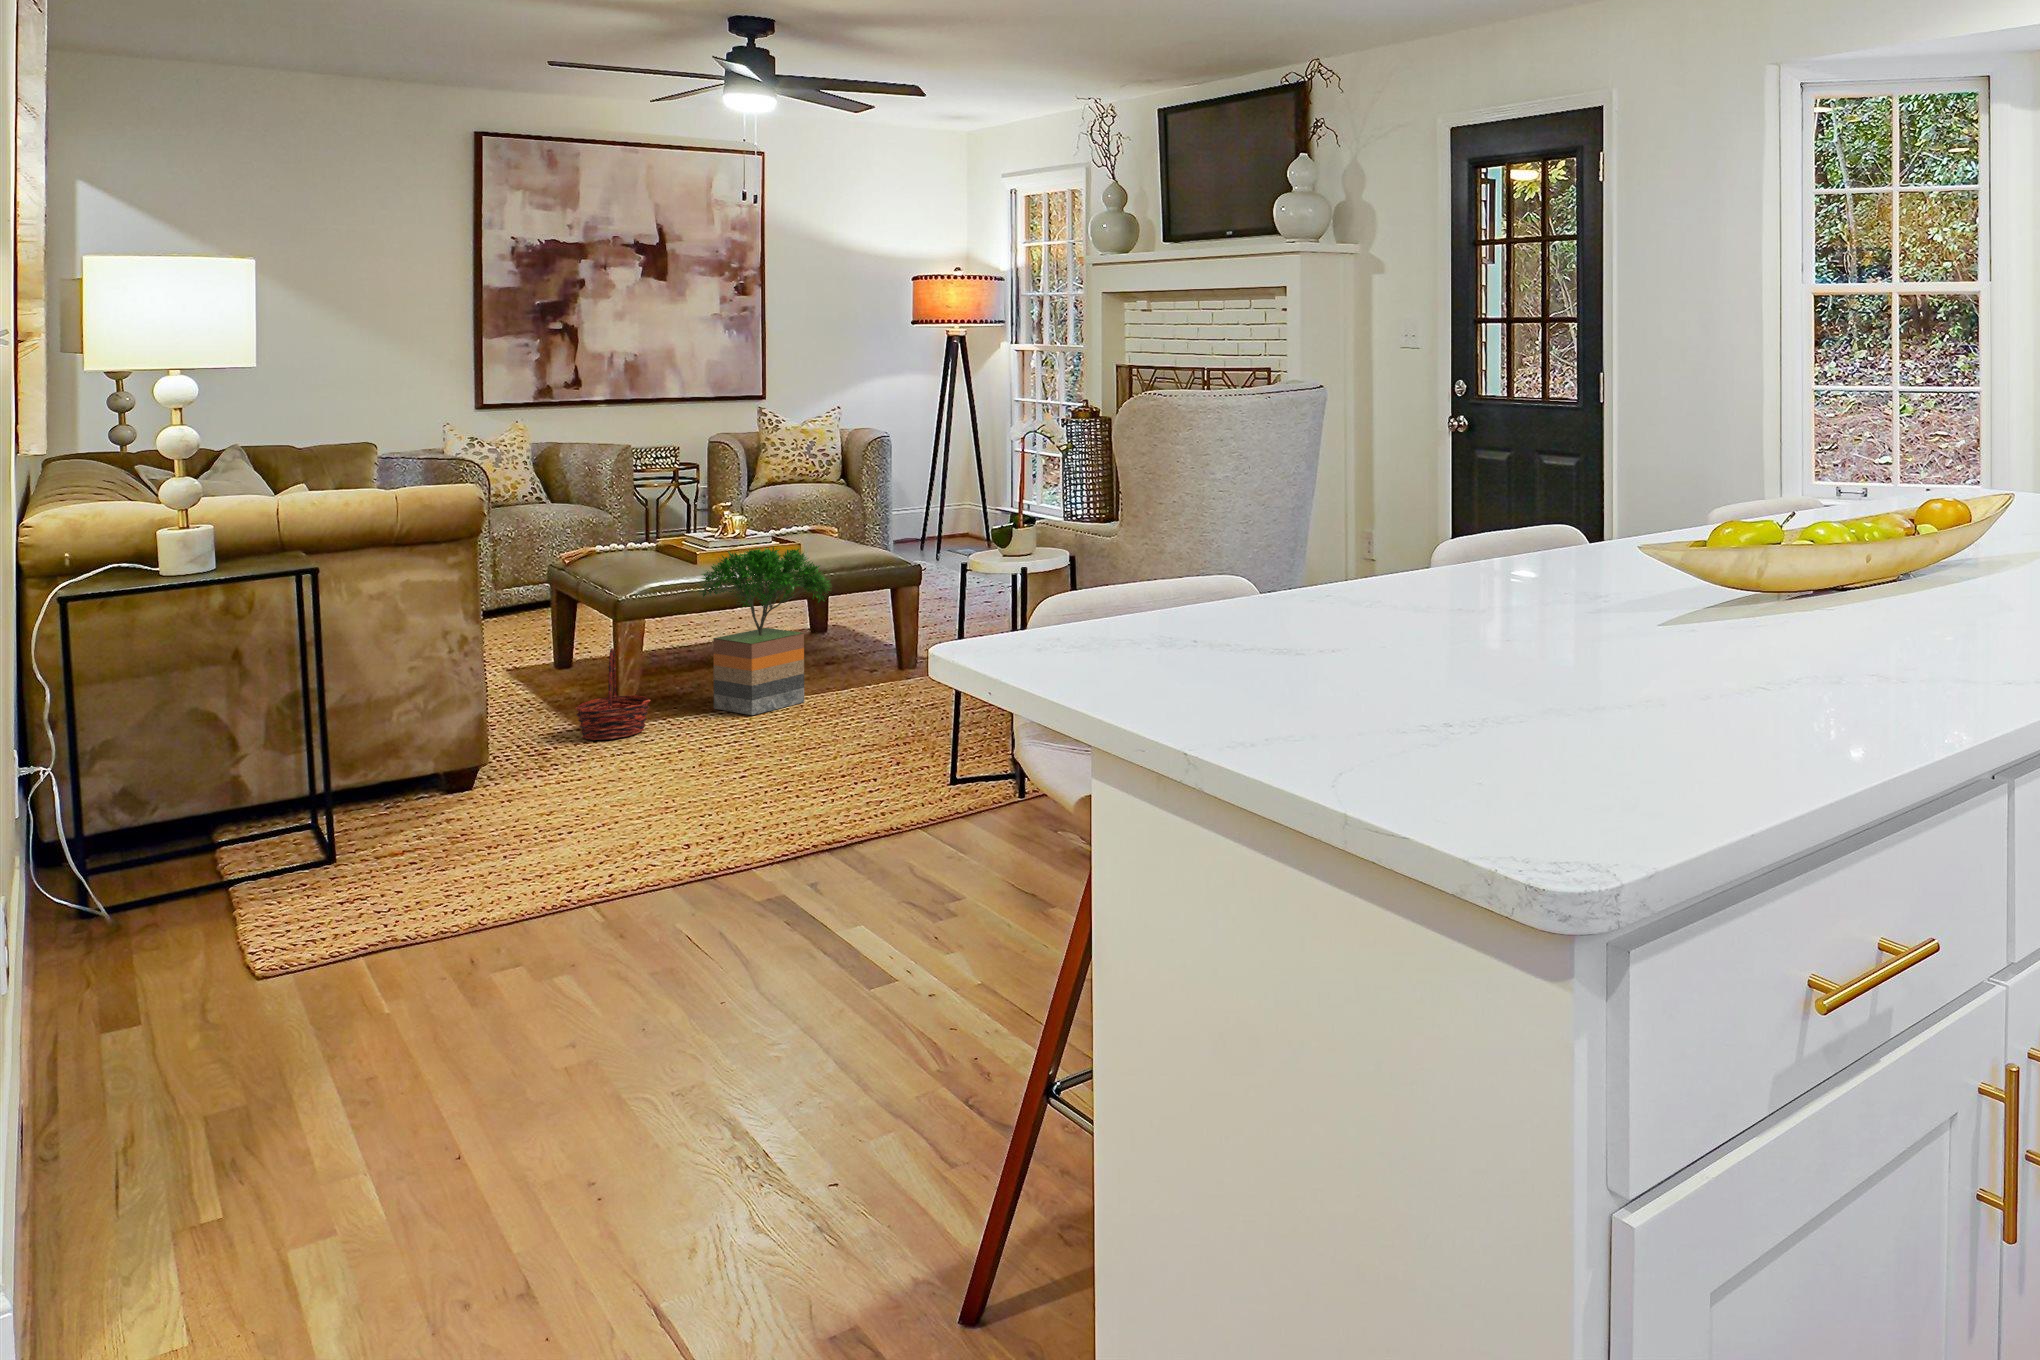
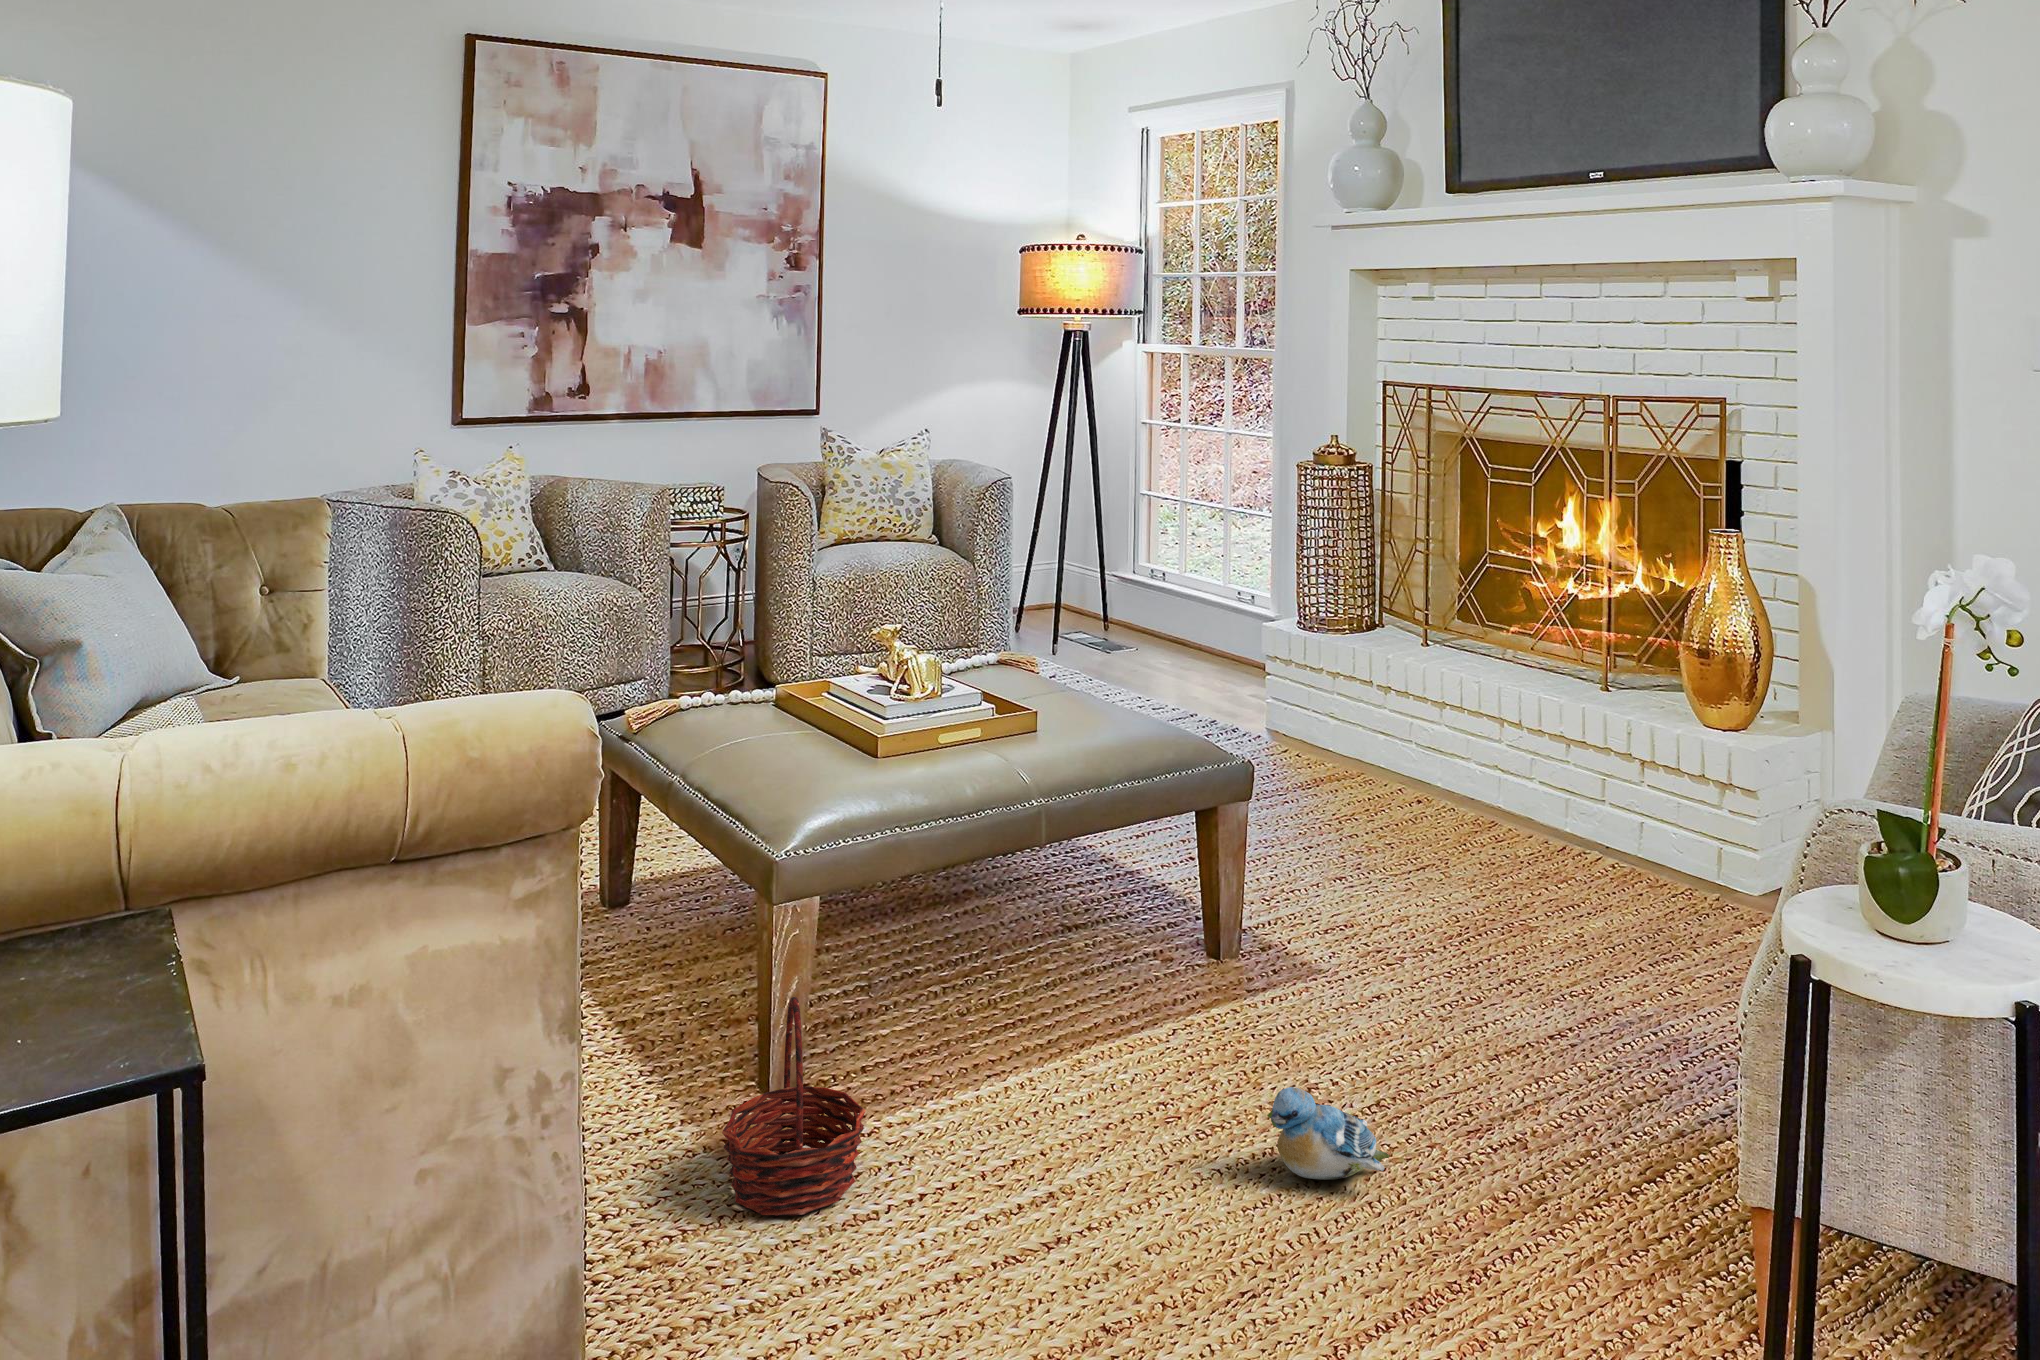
potted tree: present [699,547,830,715] -> none [928,751,1191,1134]
plush toy: none [847,680,908,719] -> present [1267,1087,1389,1180]

